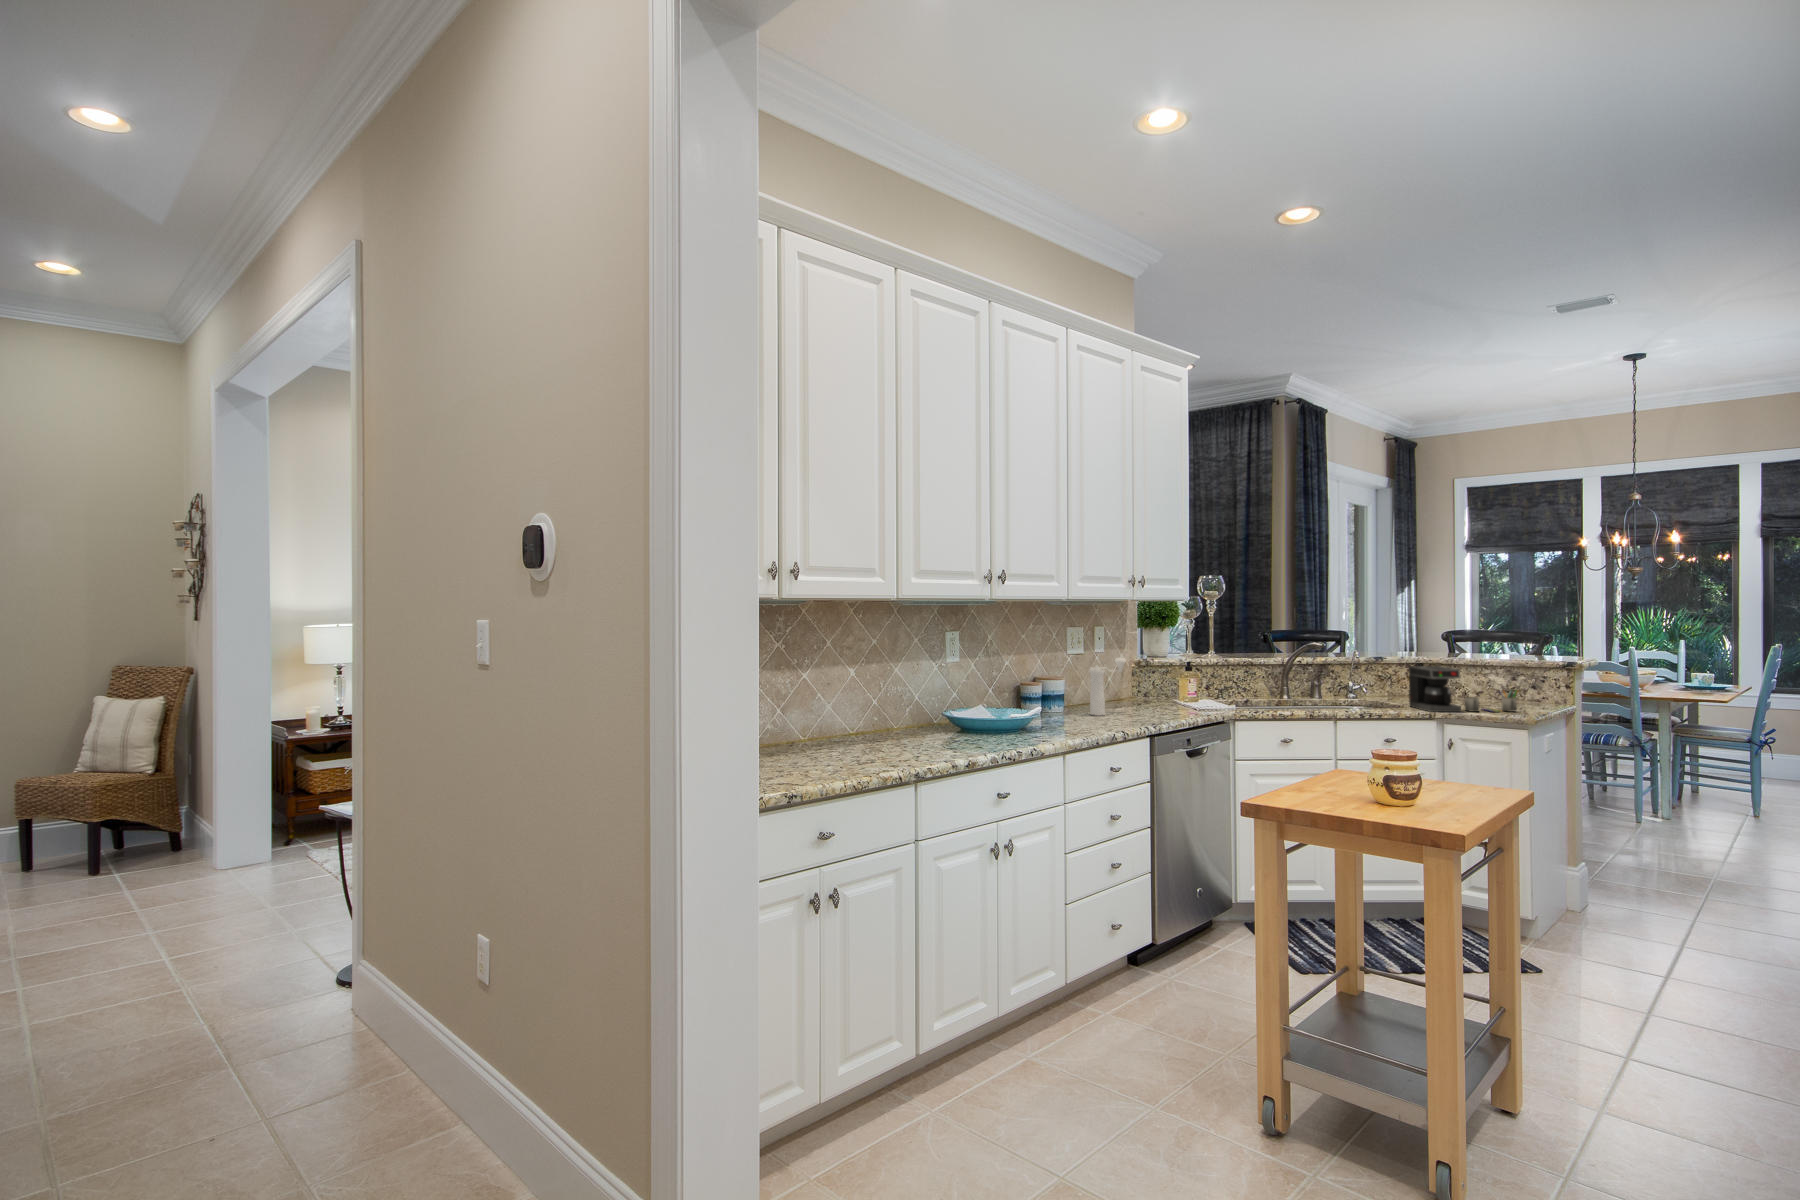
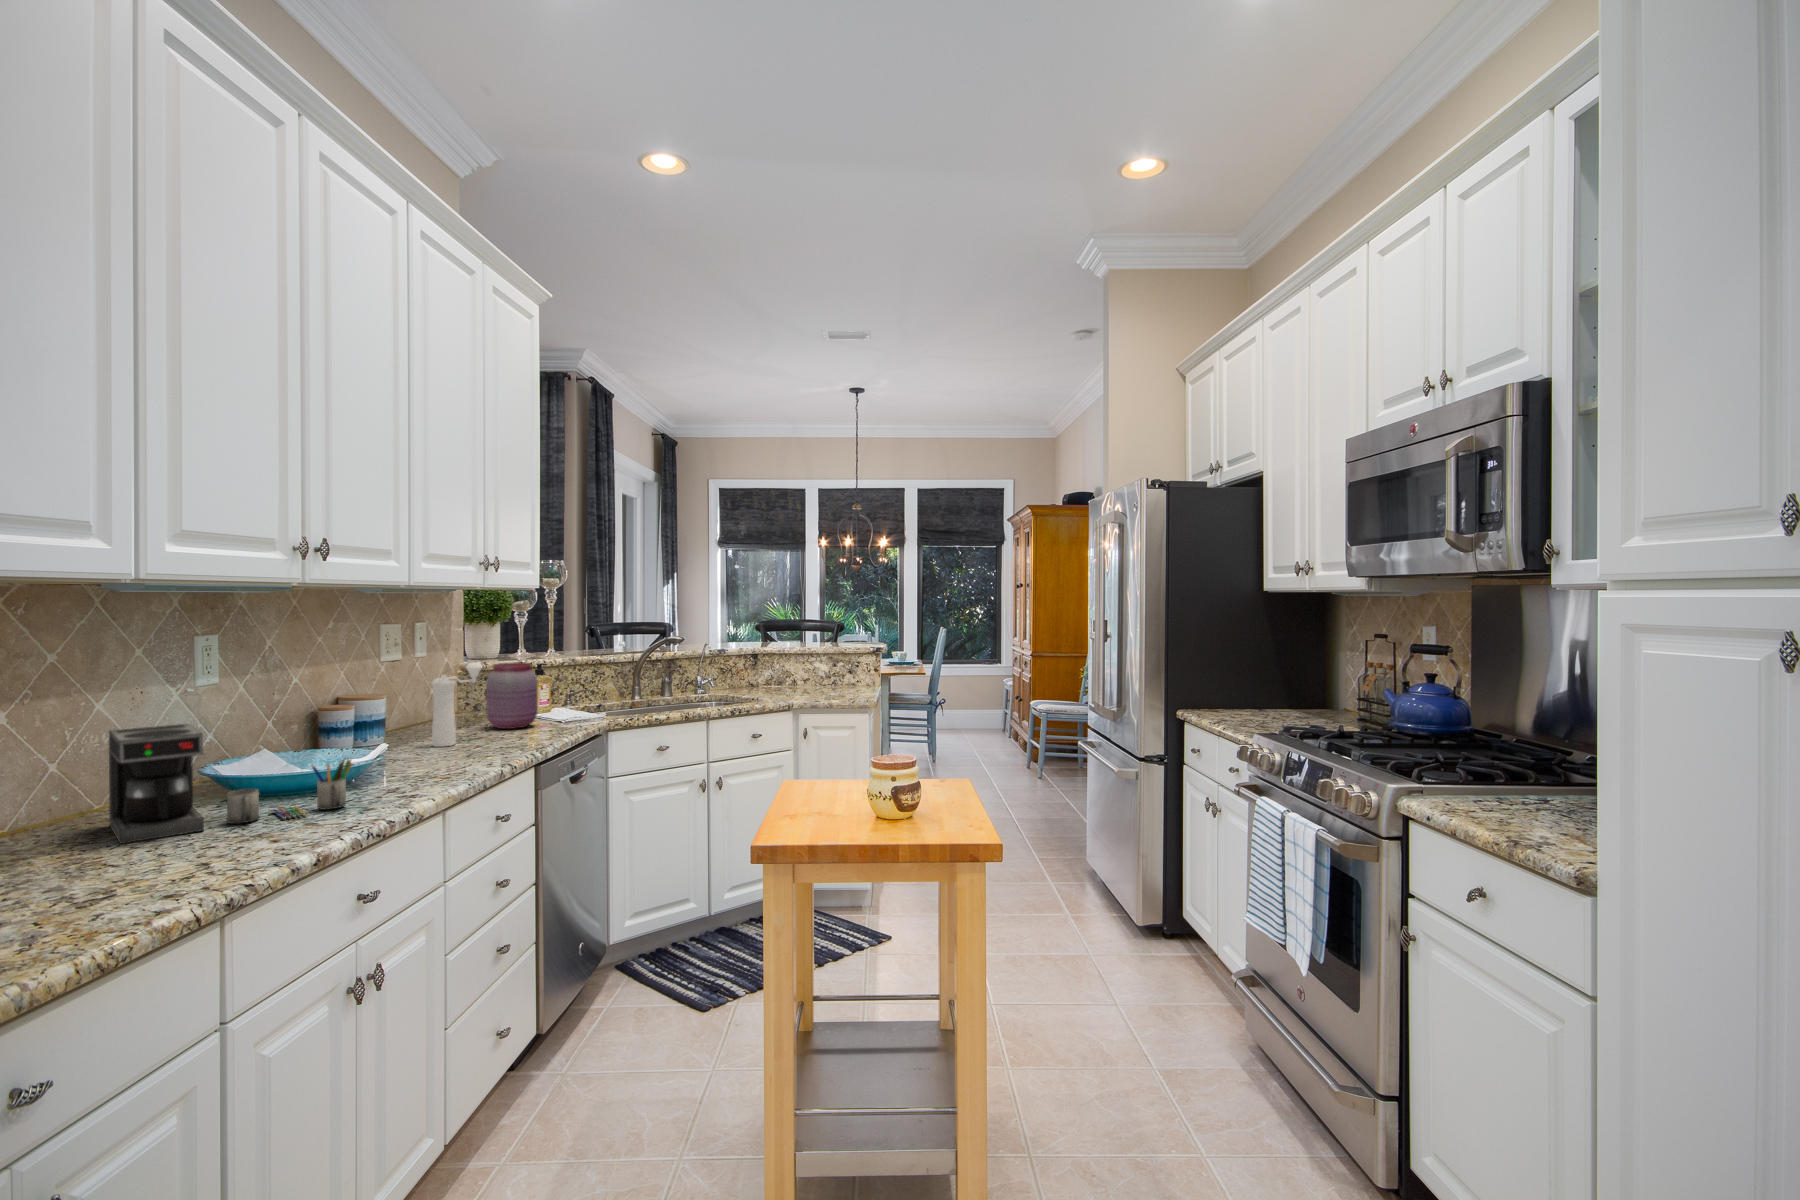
jar: none [1137,660,1175,709] -> present [486,663,538,729]
coffee maker: present [1409,666,1518,712] -> present [109,724,352,844]

